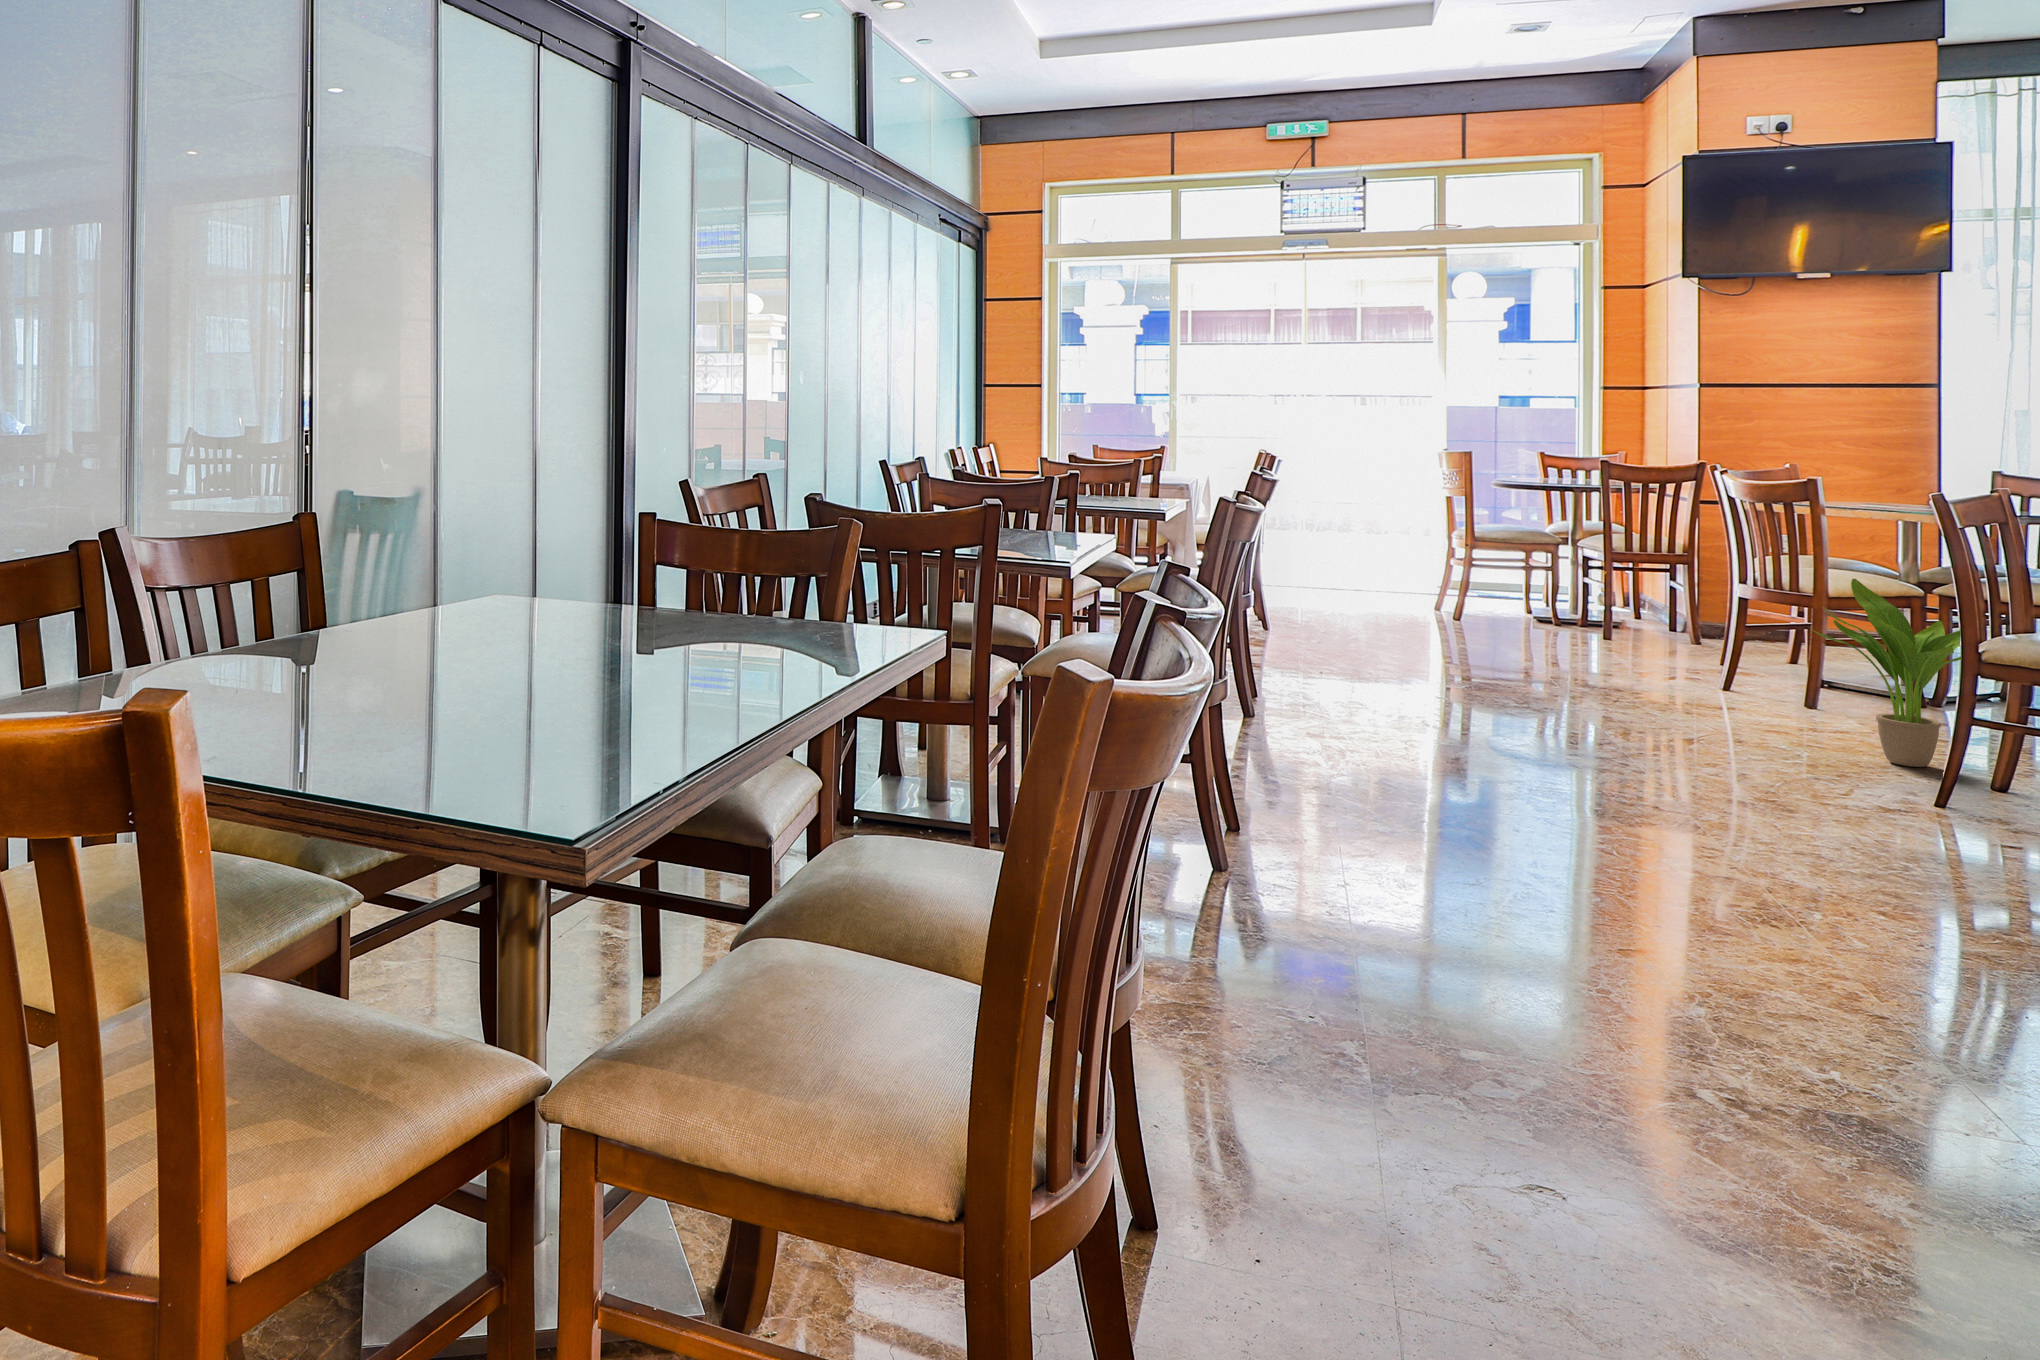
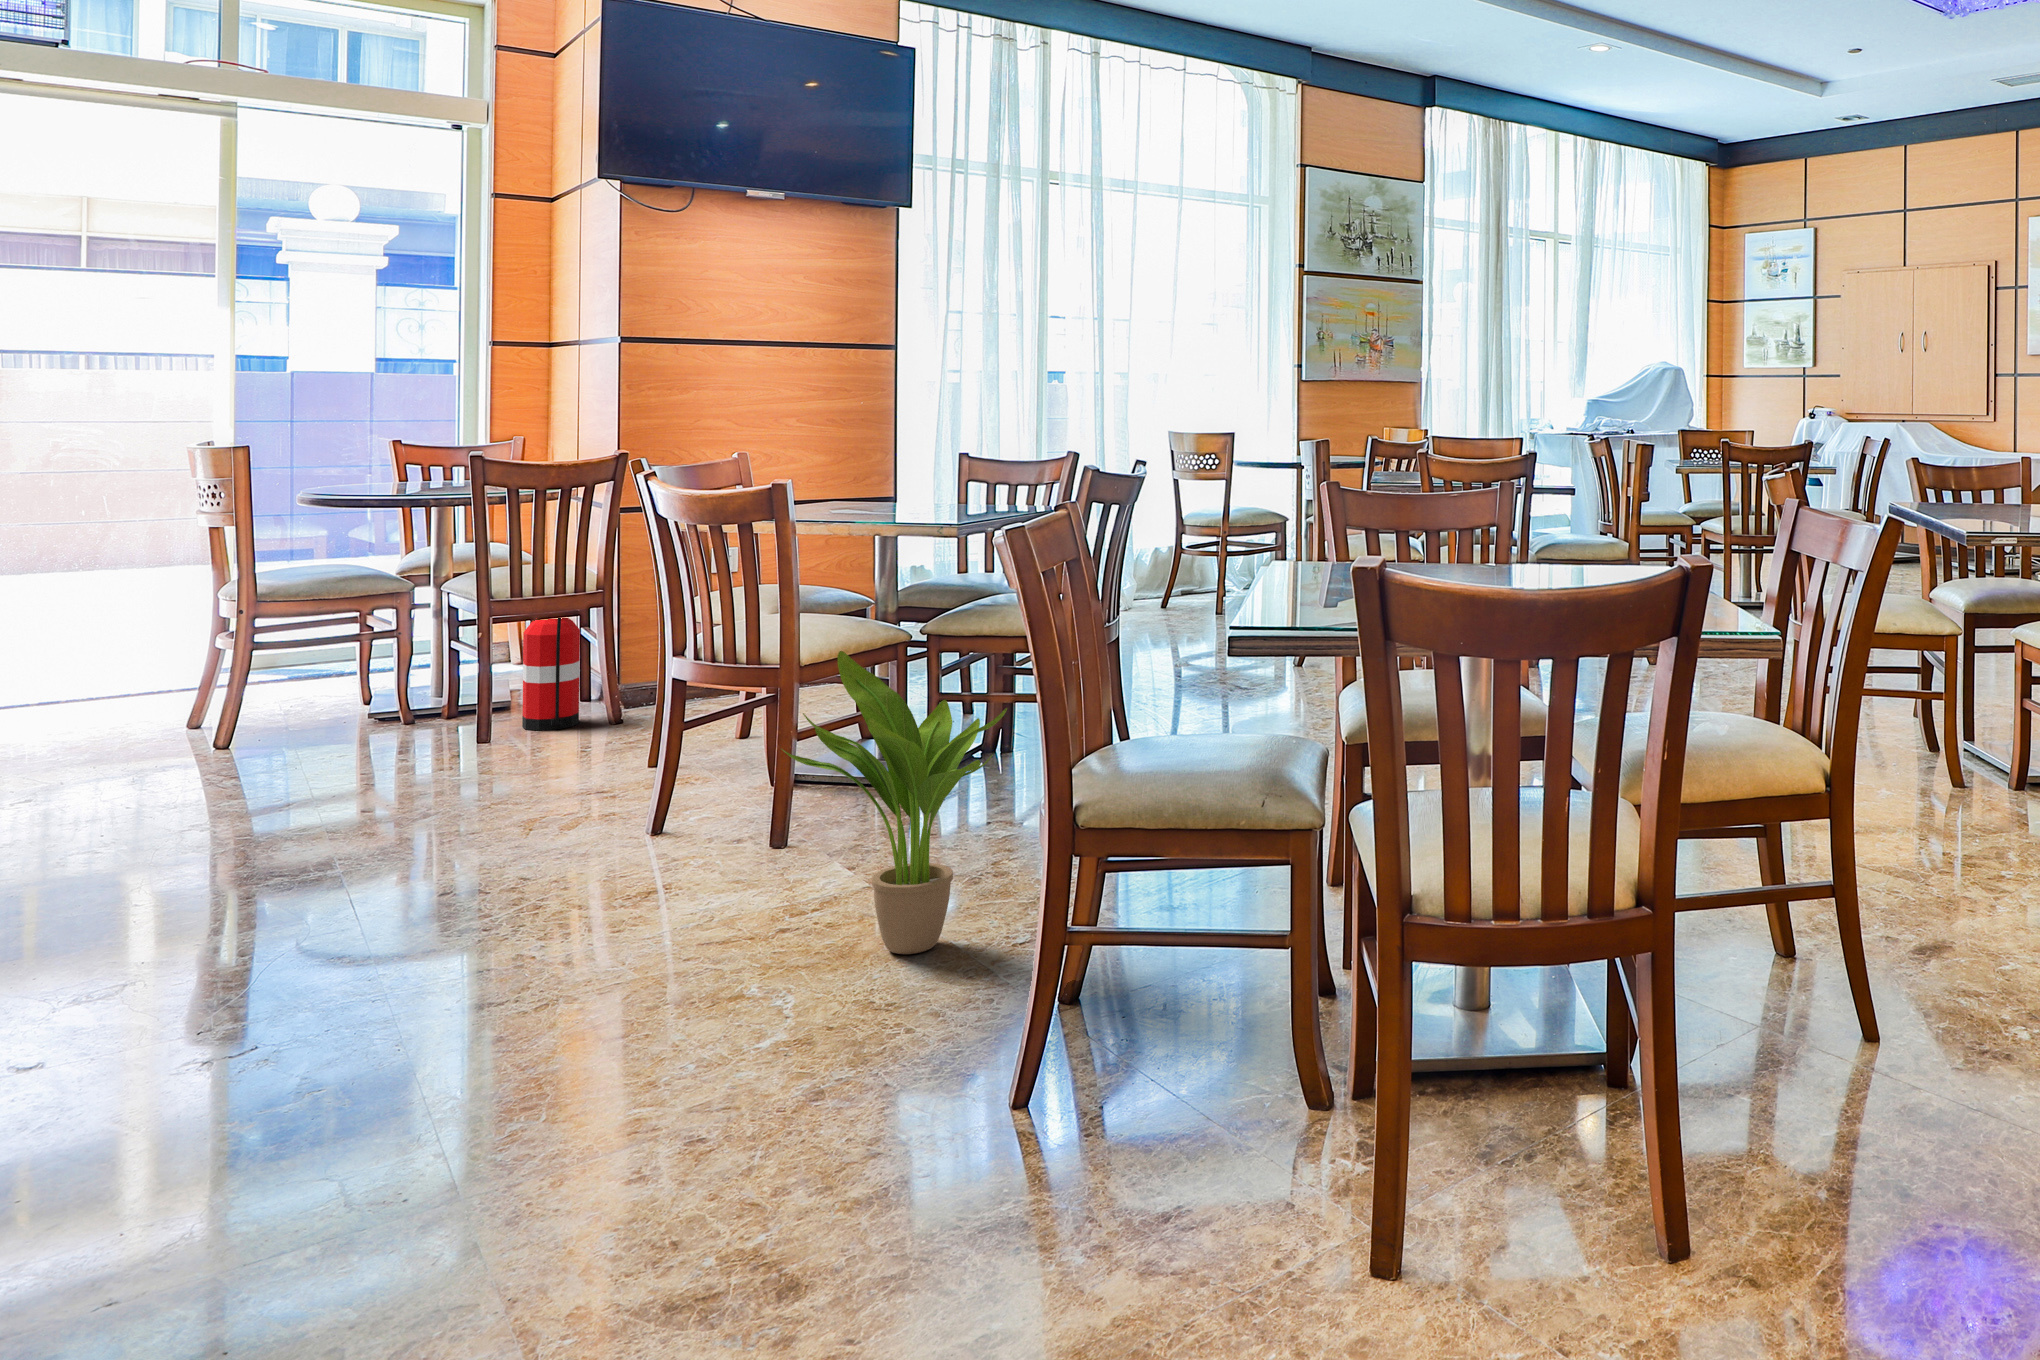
fire extinguisher: none [1631,542,1672,642] -> present [522,618,580,731]

